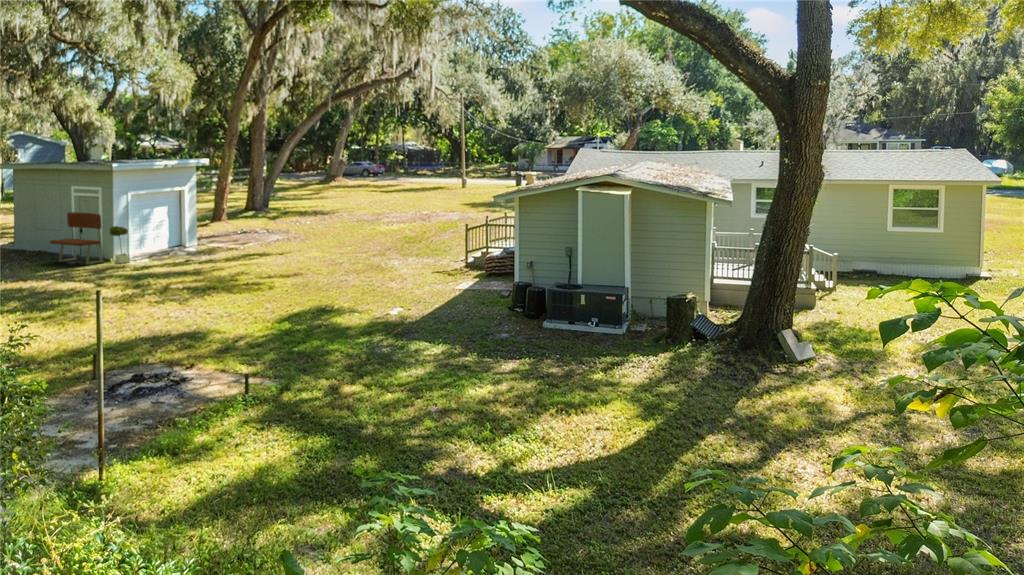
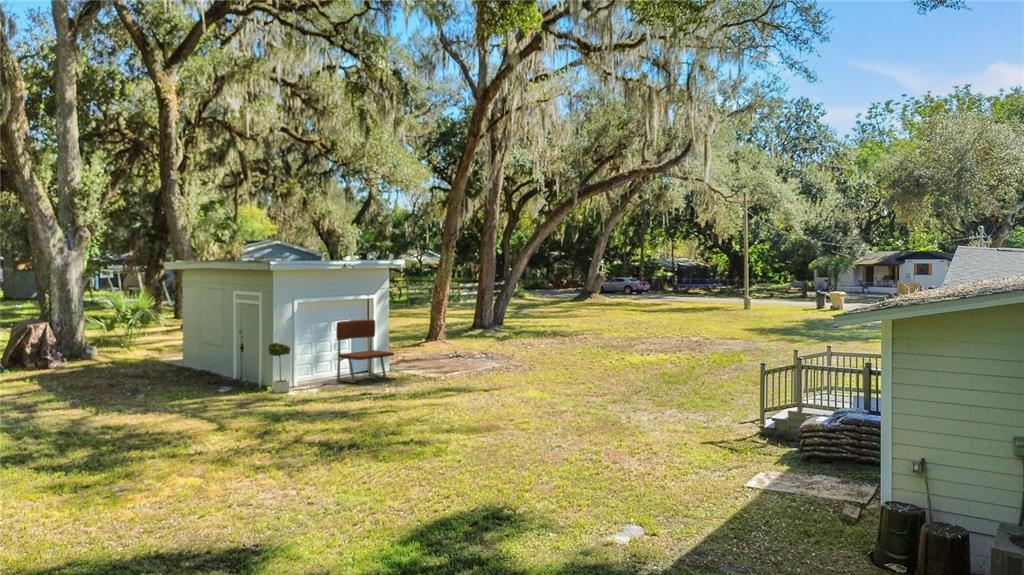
bench: present [50,212,103,264] -> present [336,319,394,383]

